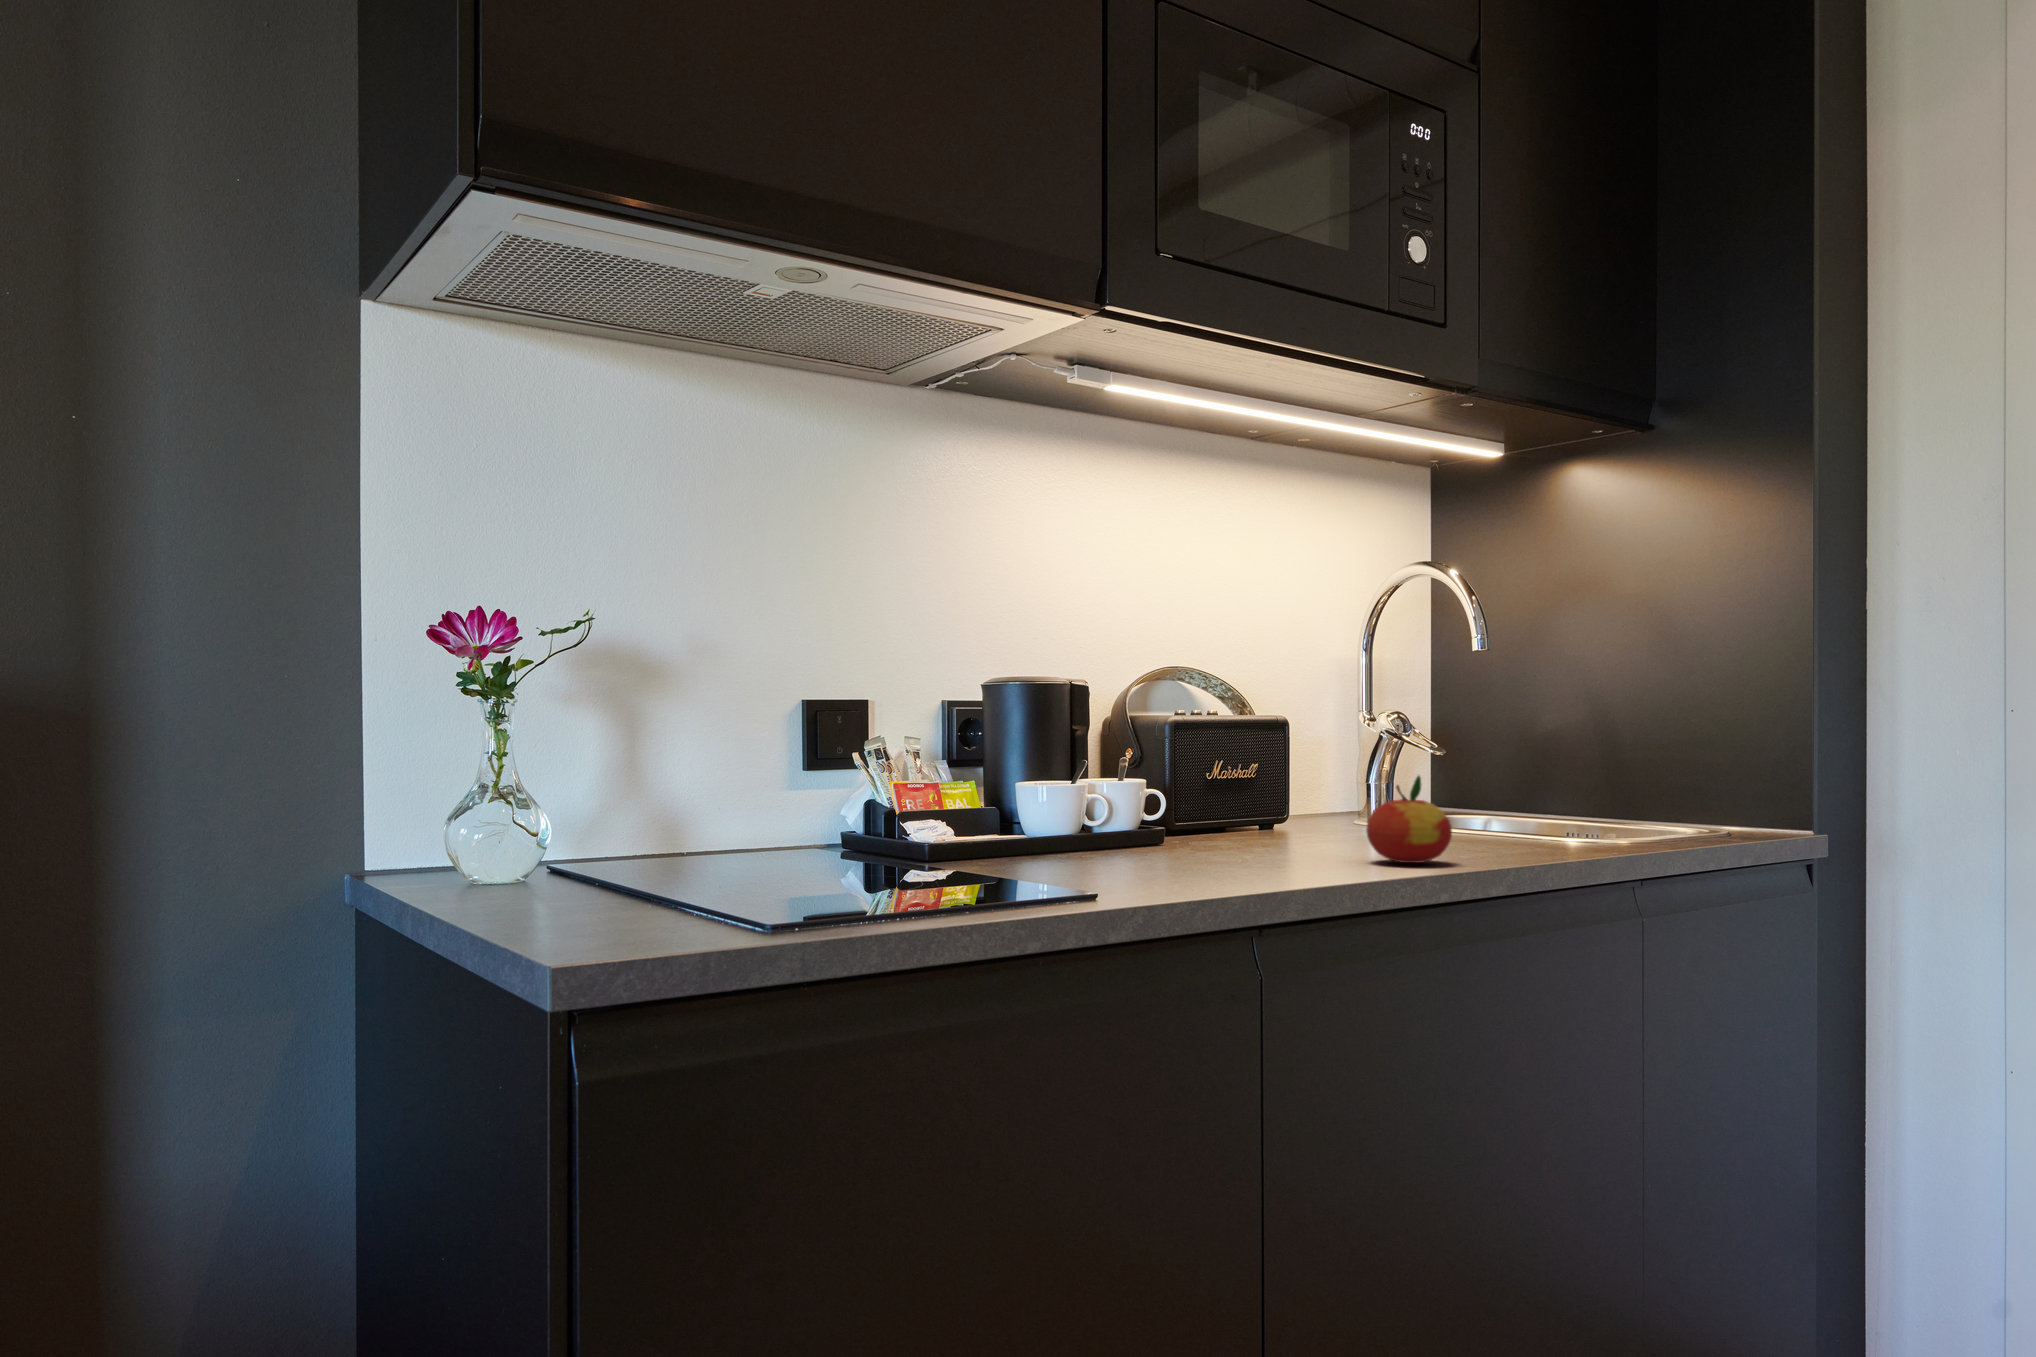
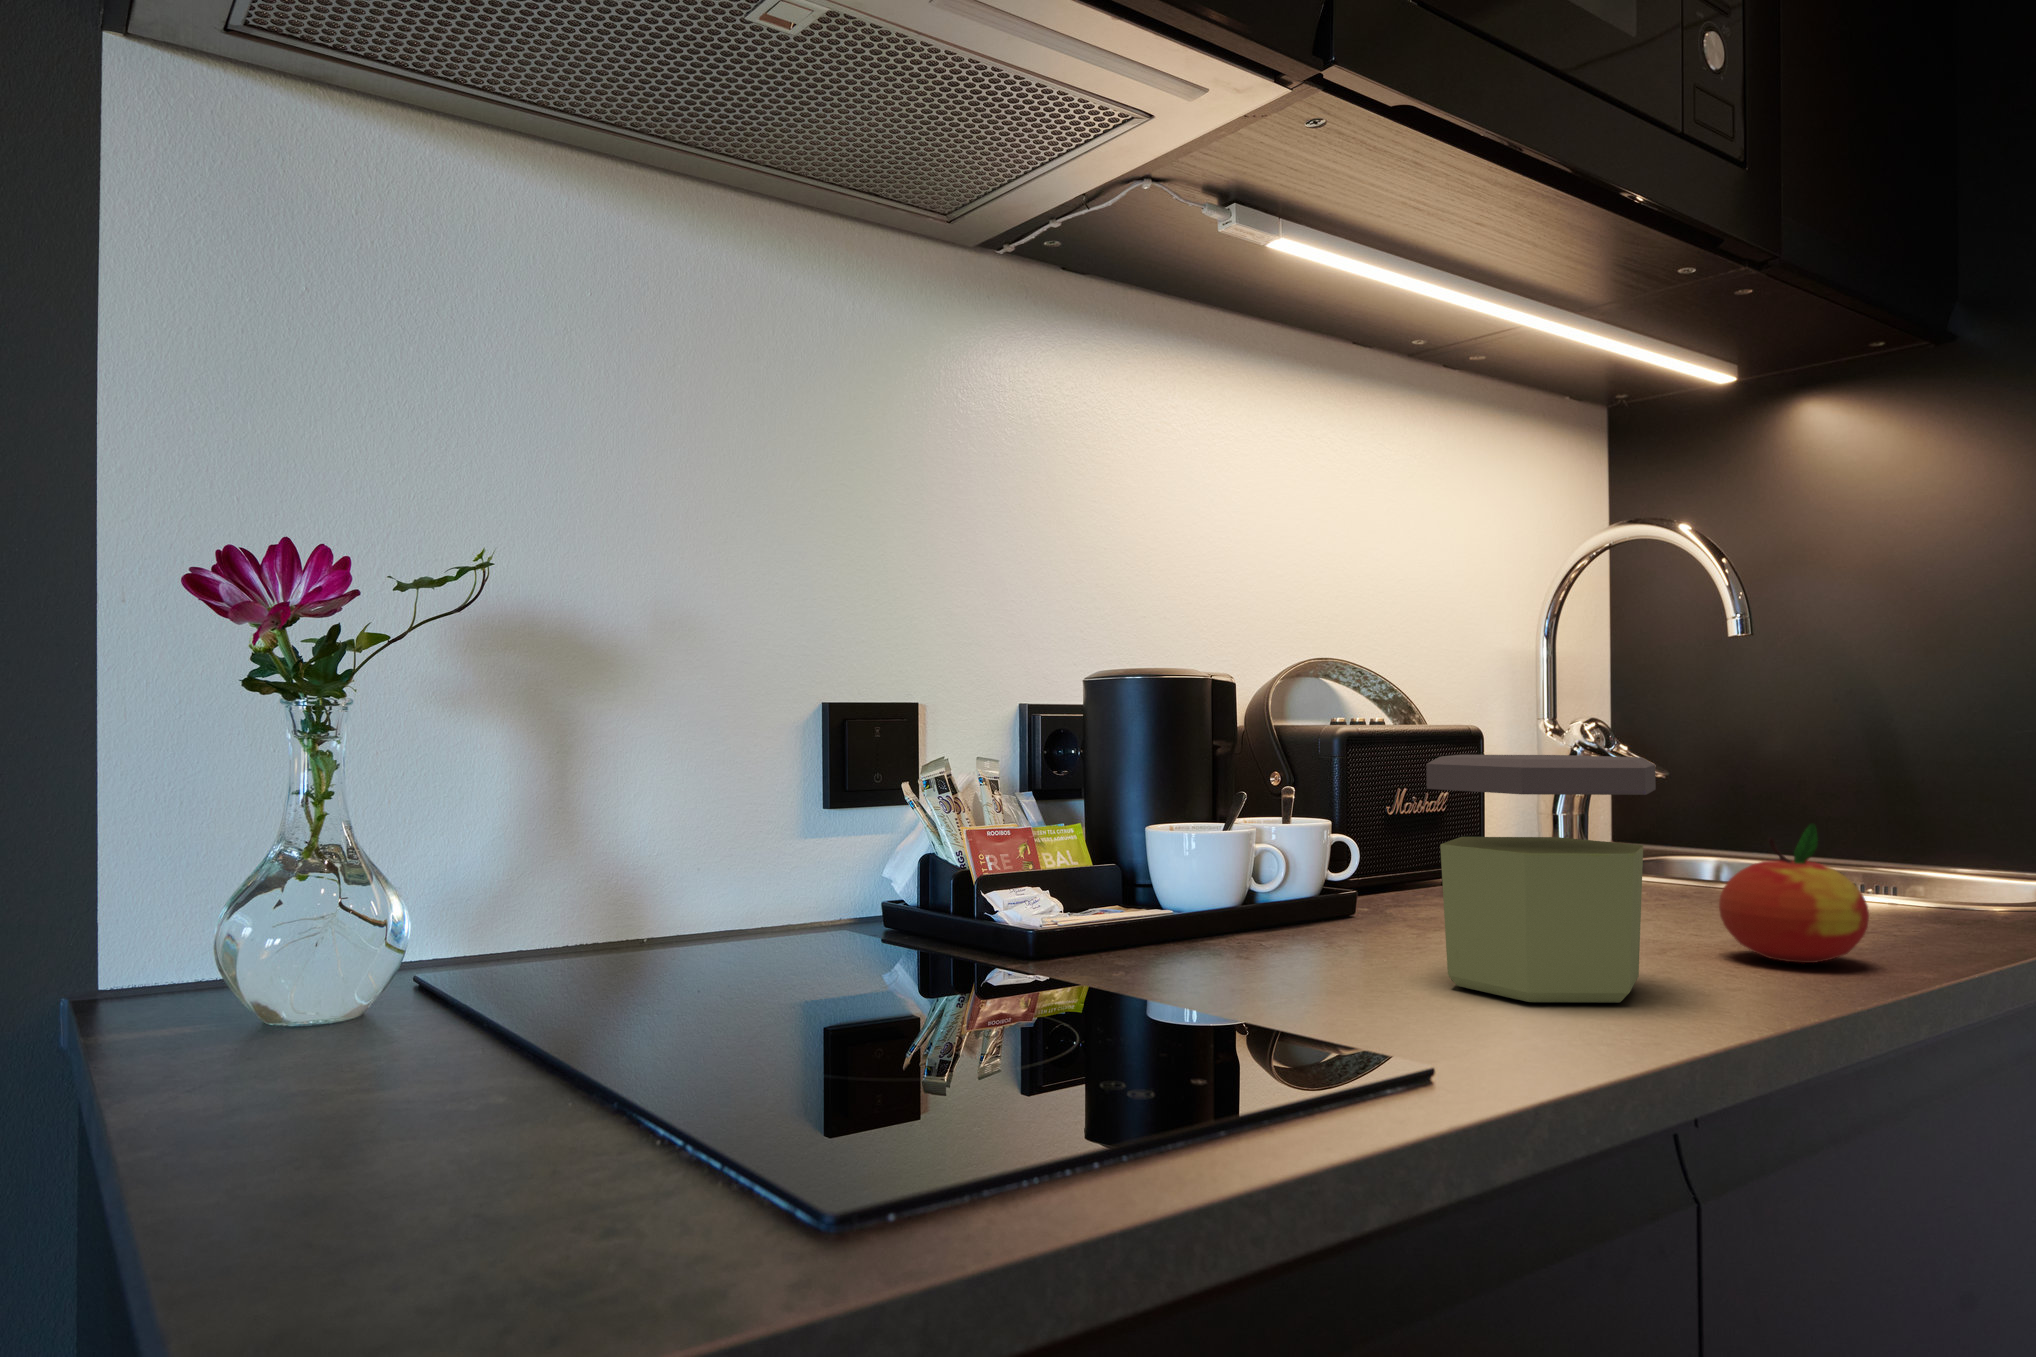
jar: none [1153,732,1292,876] -> present [1426,755,1656,1002]

